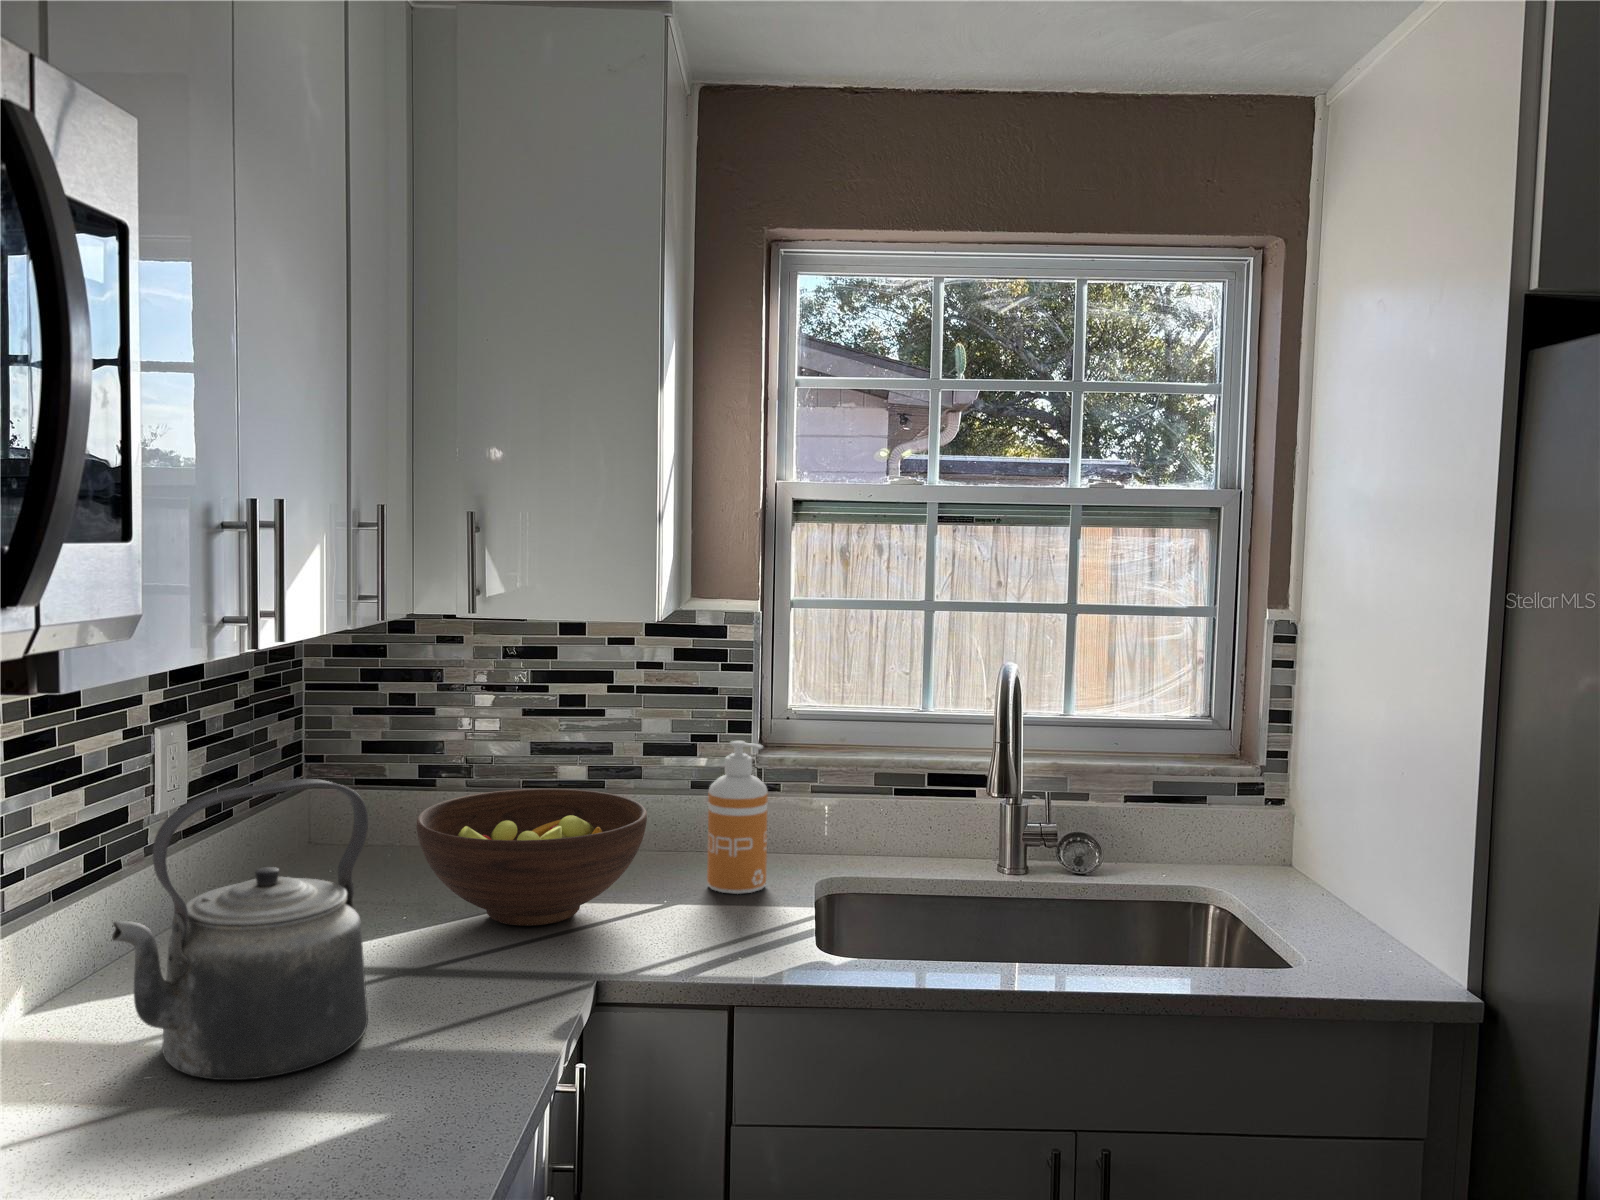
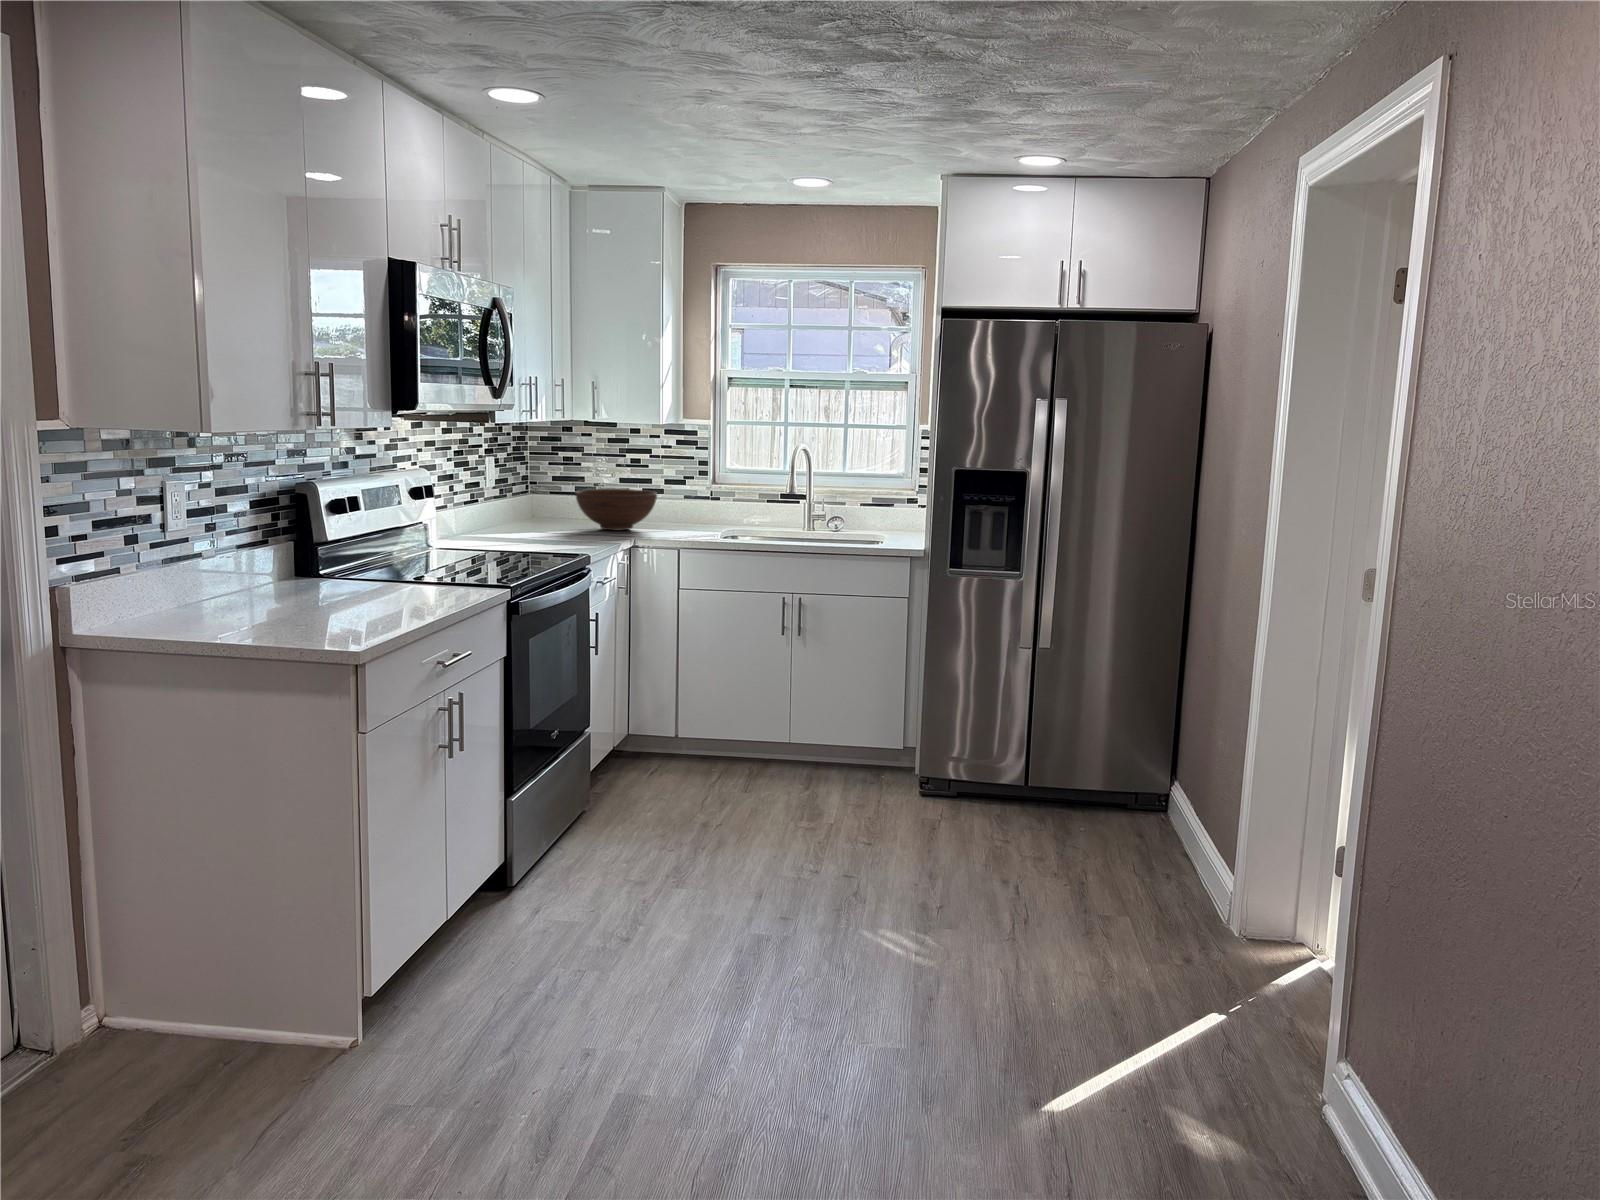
soap dispenser: present [707,741,768,894] -> none [683,472,706,529]
kettle: present [112,779,368,1080] -> none [497,463,563,542]

